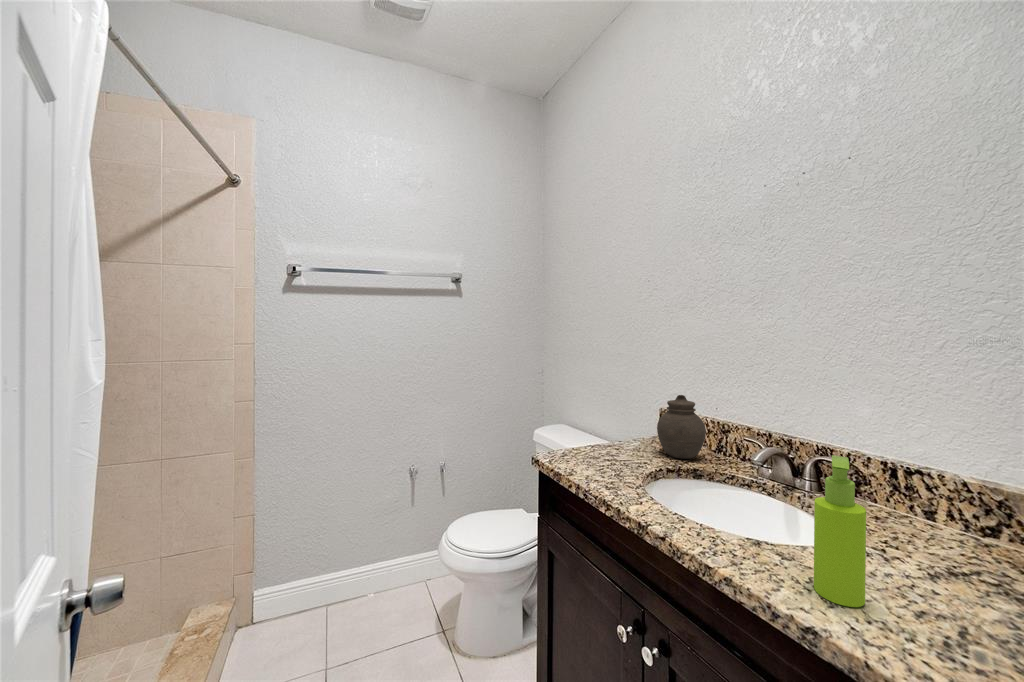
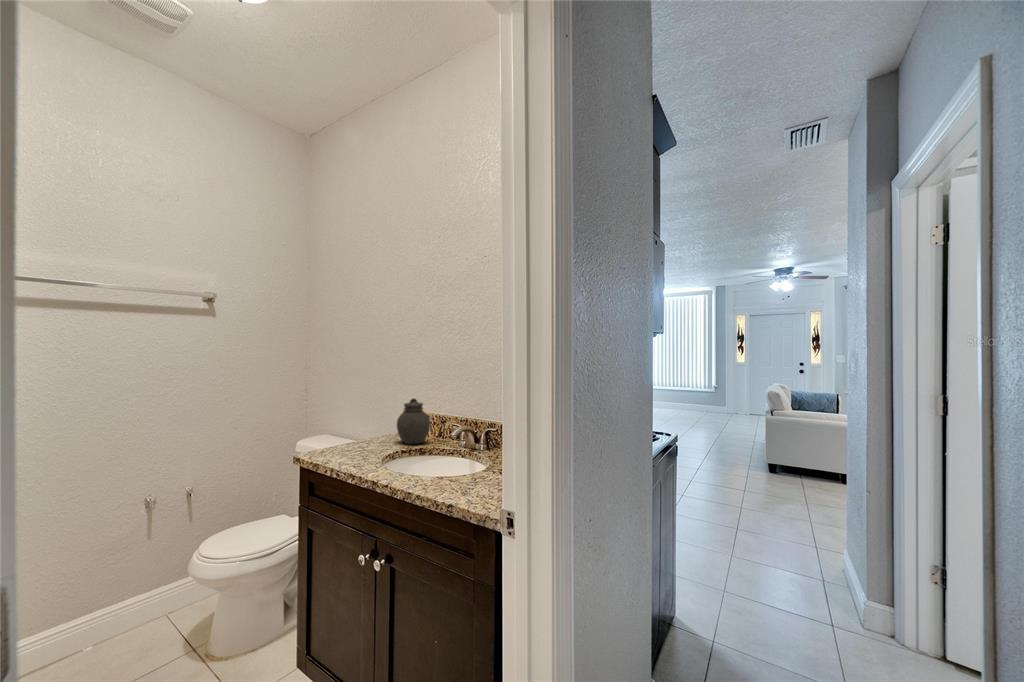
soap dispenser: present [814,455,866,607] -> none [458,422,478,494]

